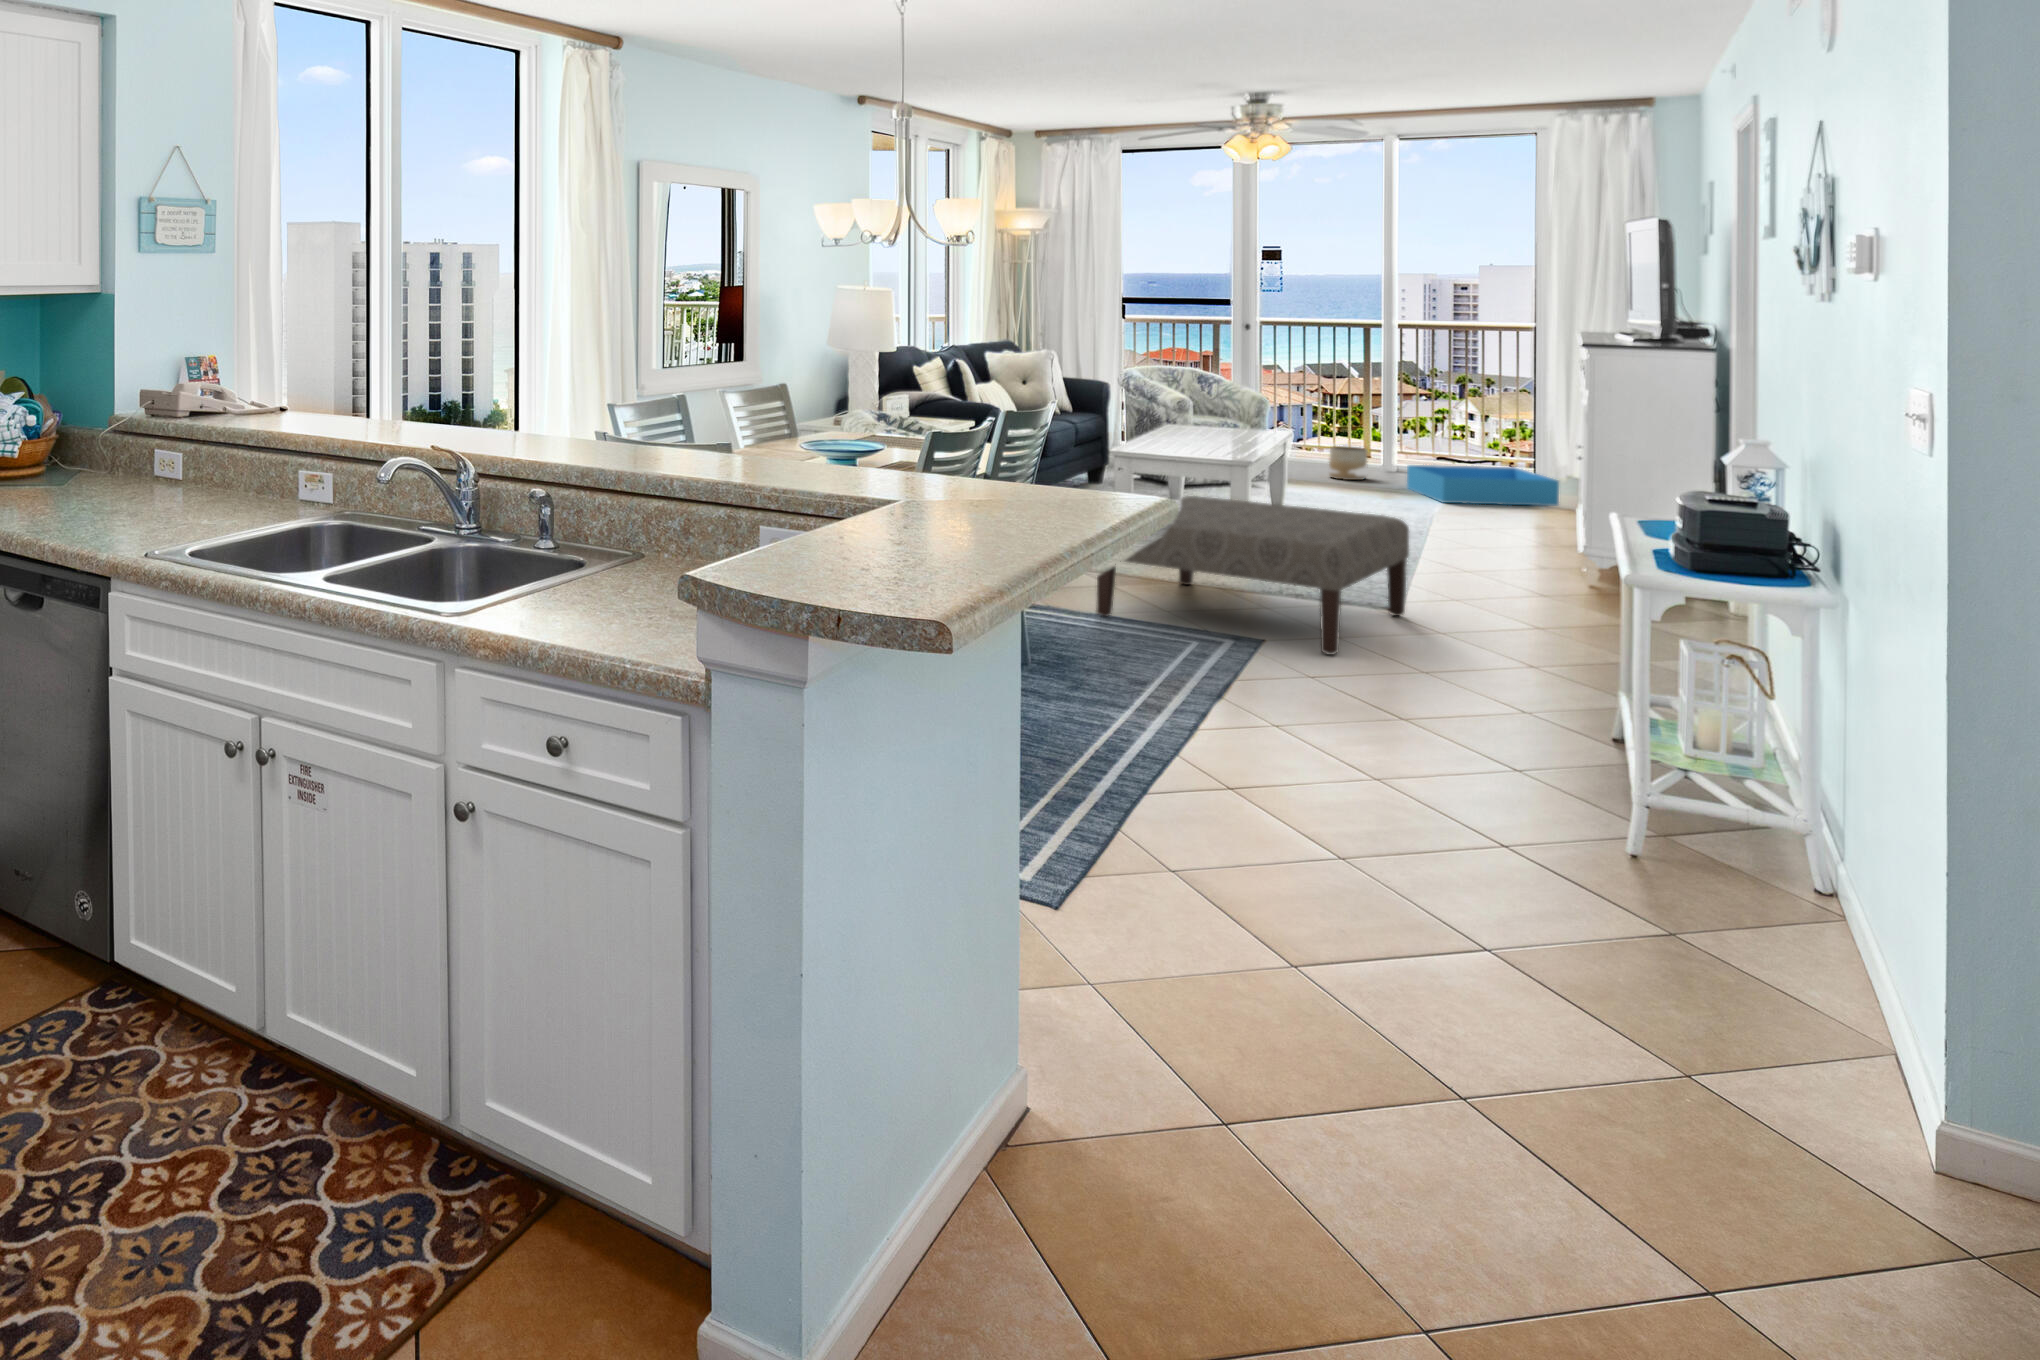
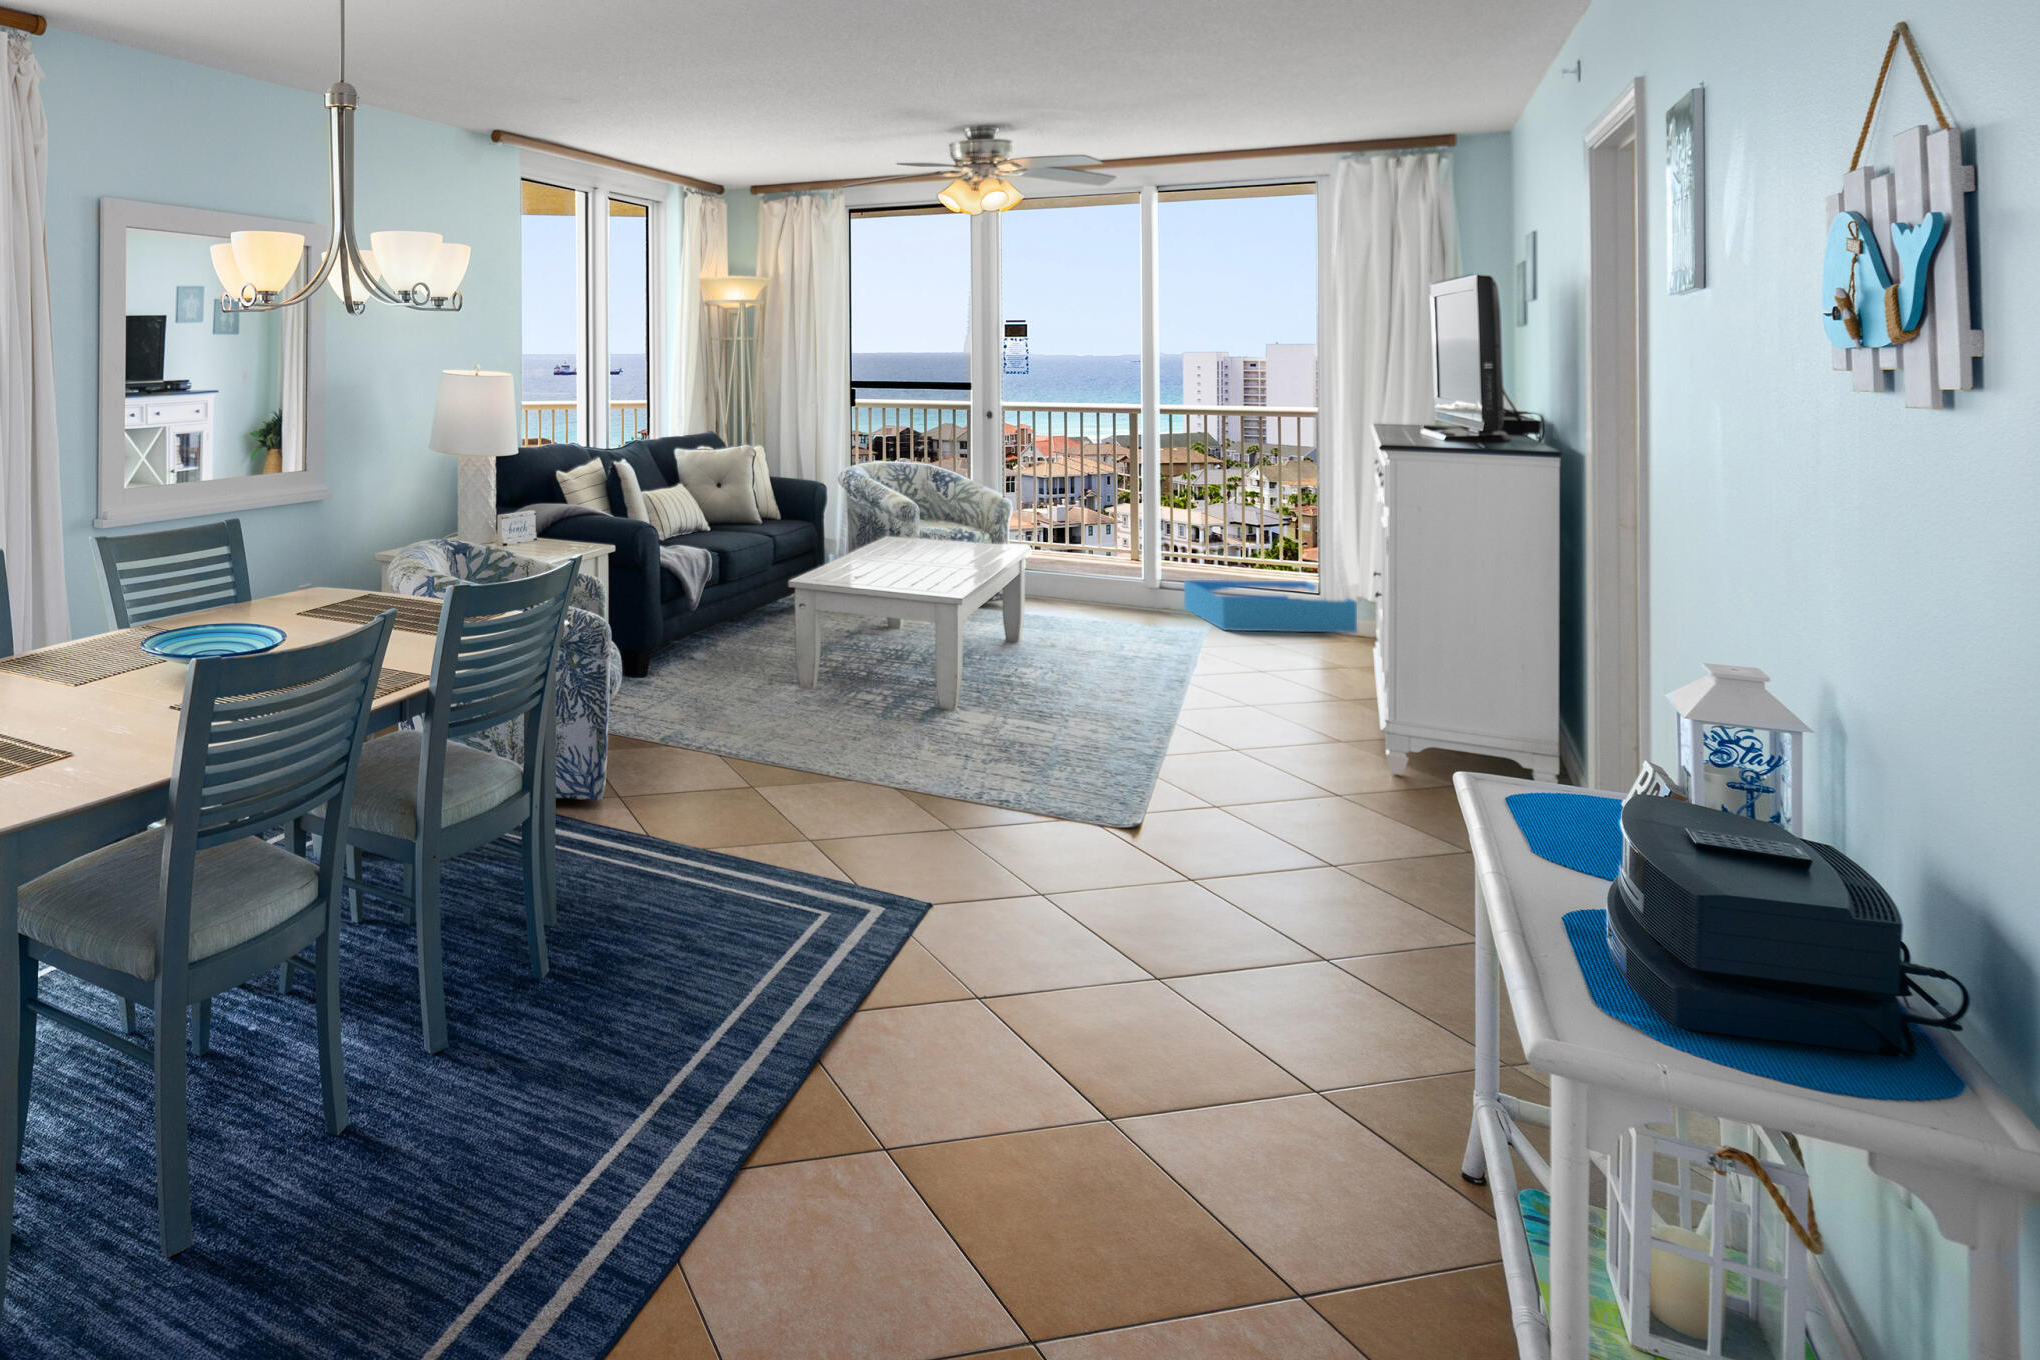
planter: present [1329,446,1368,480] -> none [1098,556,1141,597]
ottoman: present [1097,496,1409,655] -> none [696,662,1151,950]

